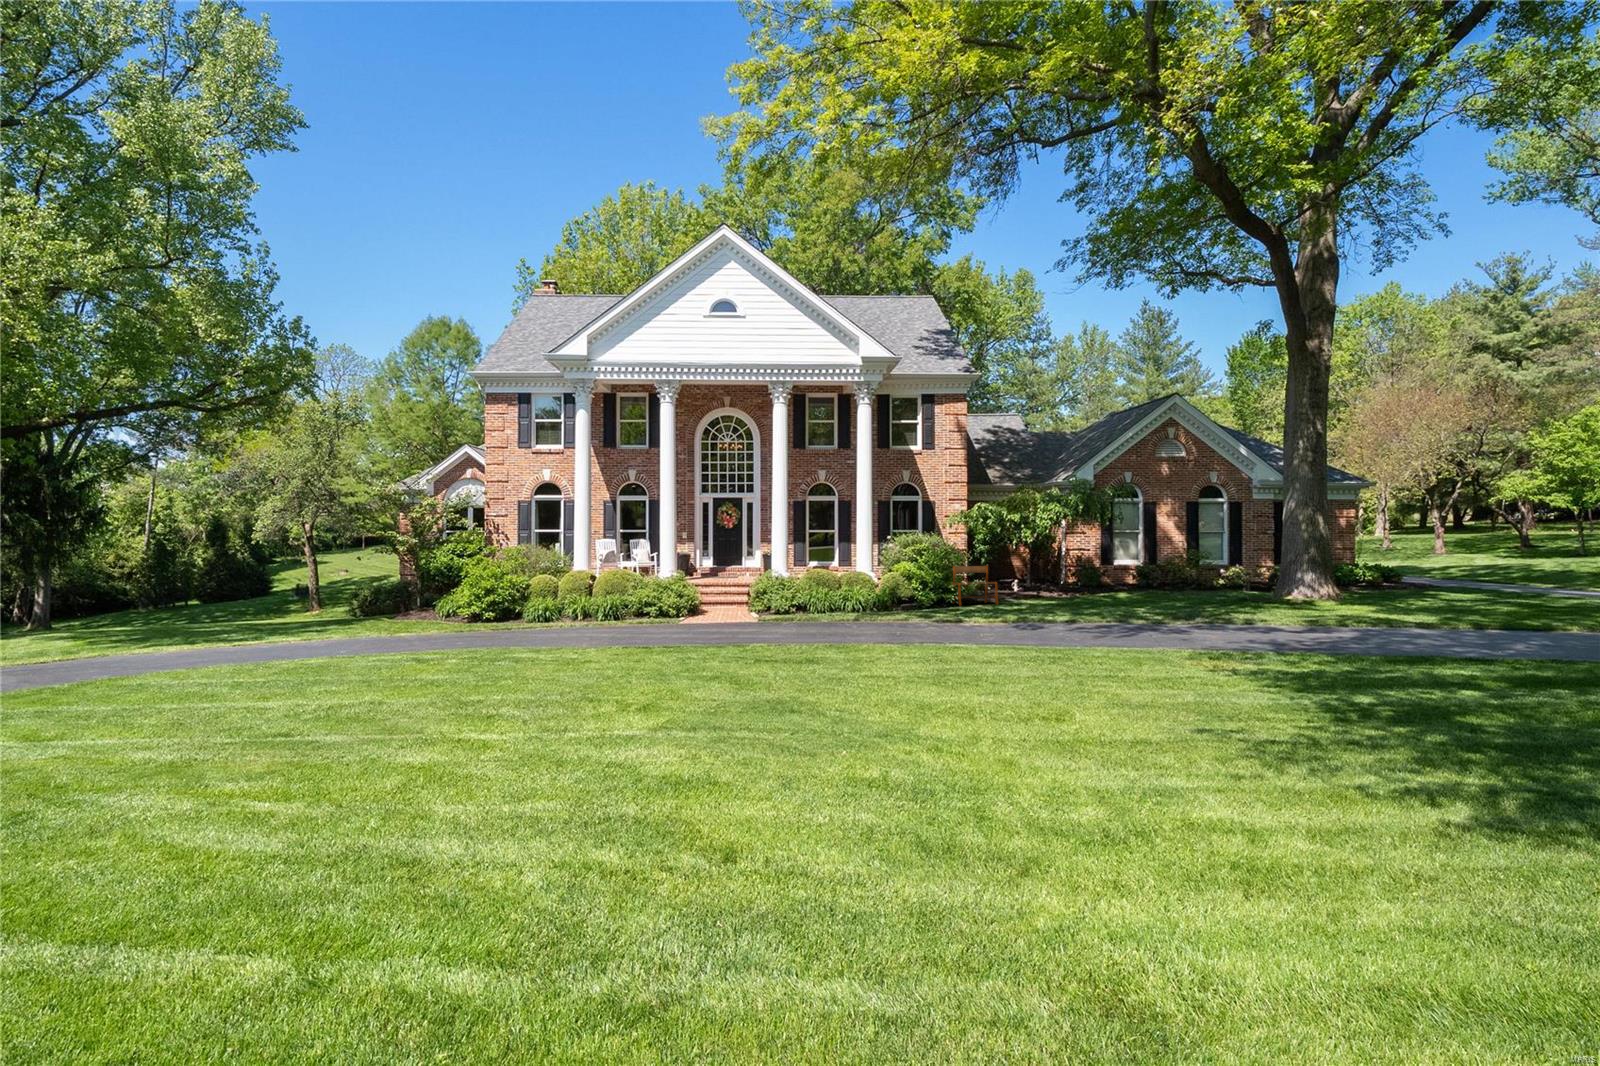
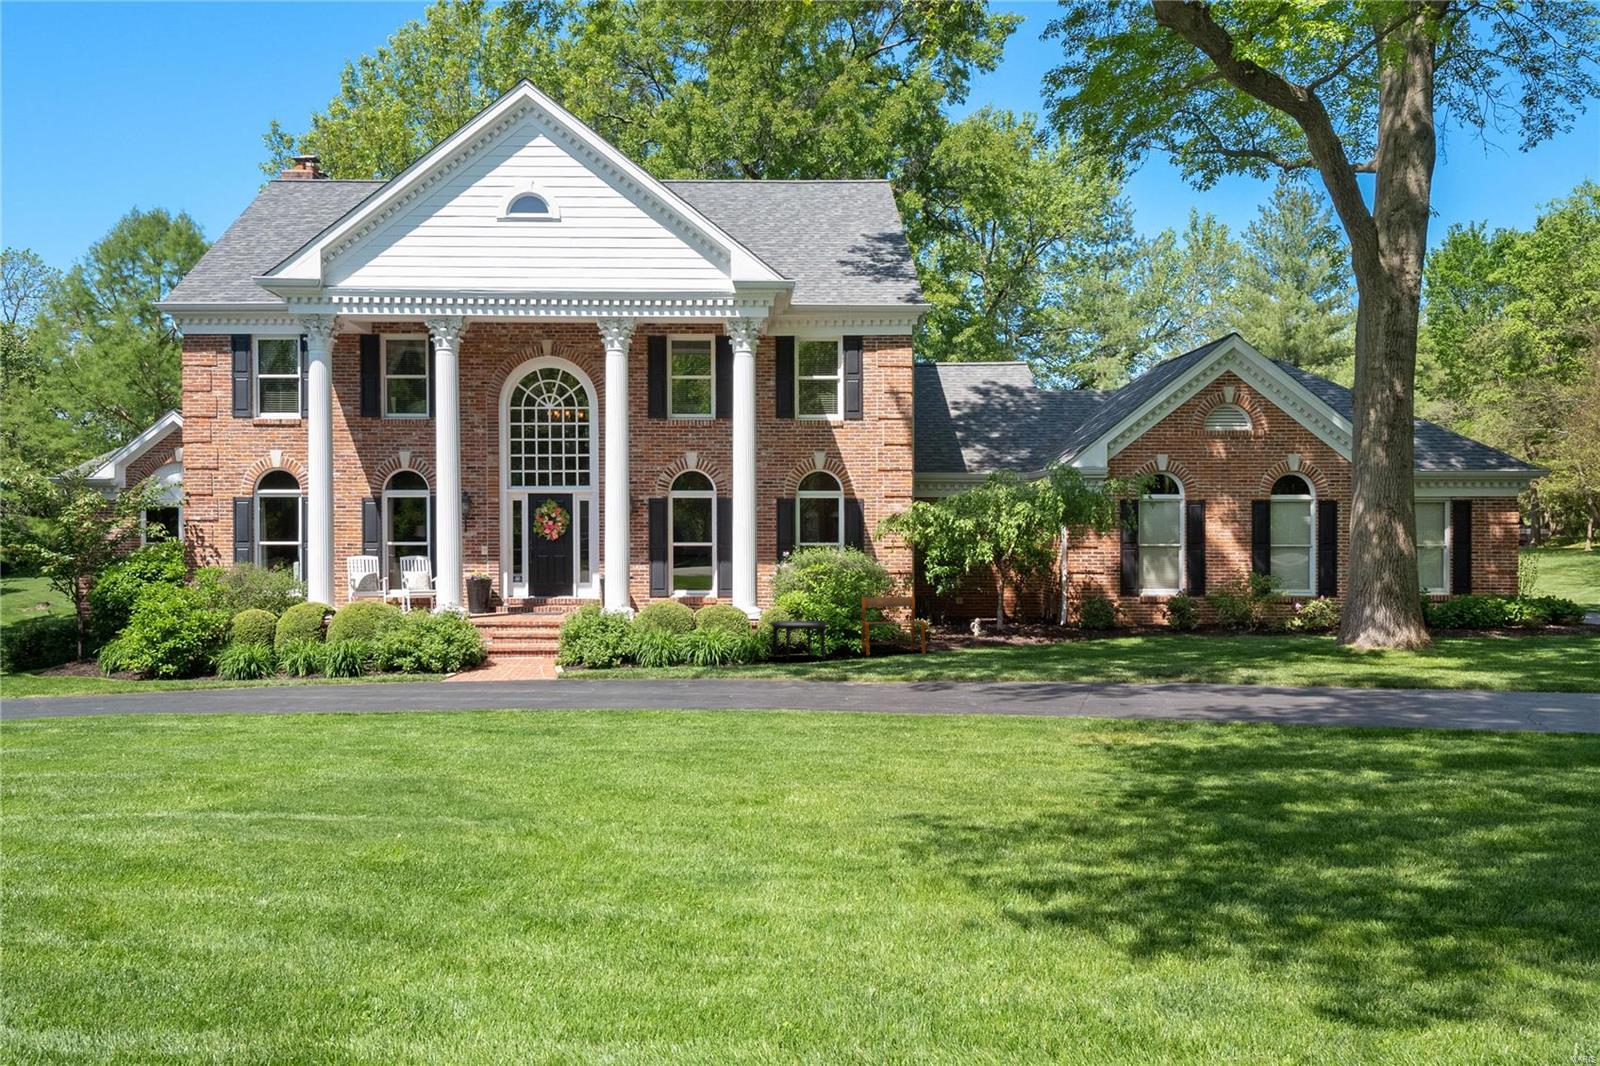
armchair: present [1245,572,1277,593] -> none [1291,606,1347,649]
round table: none [894,582,936,609] -> present [769,620,829,661]

